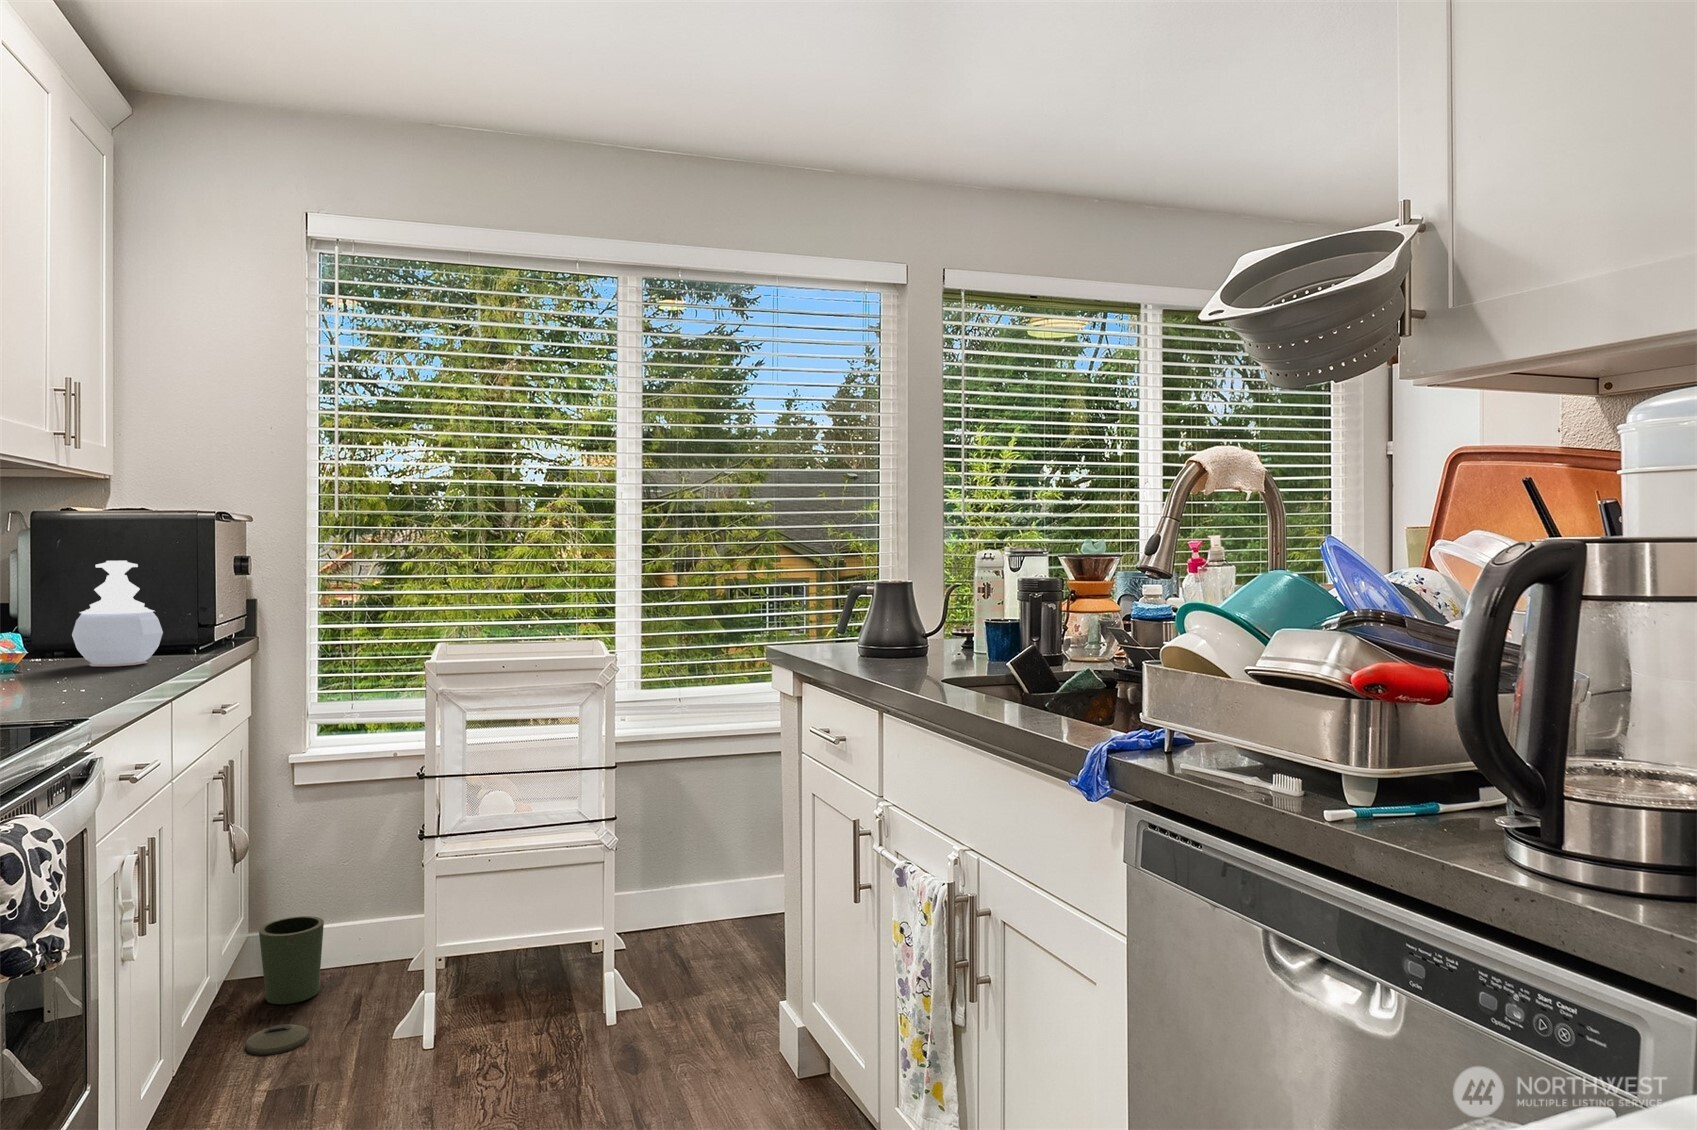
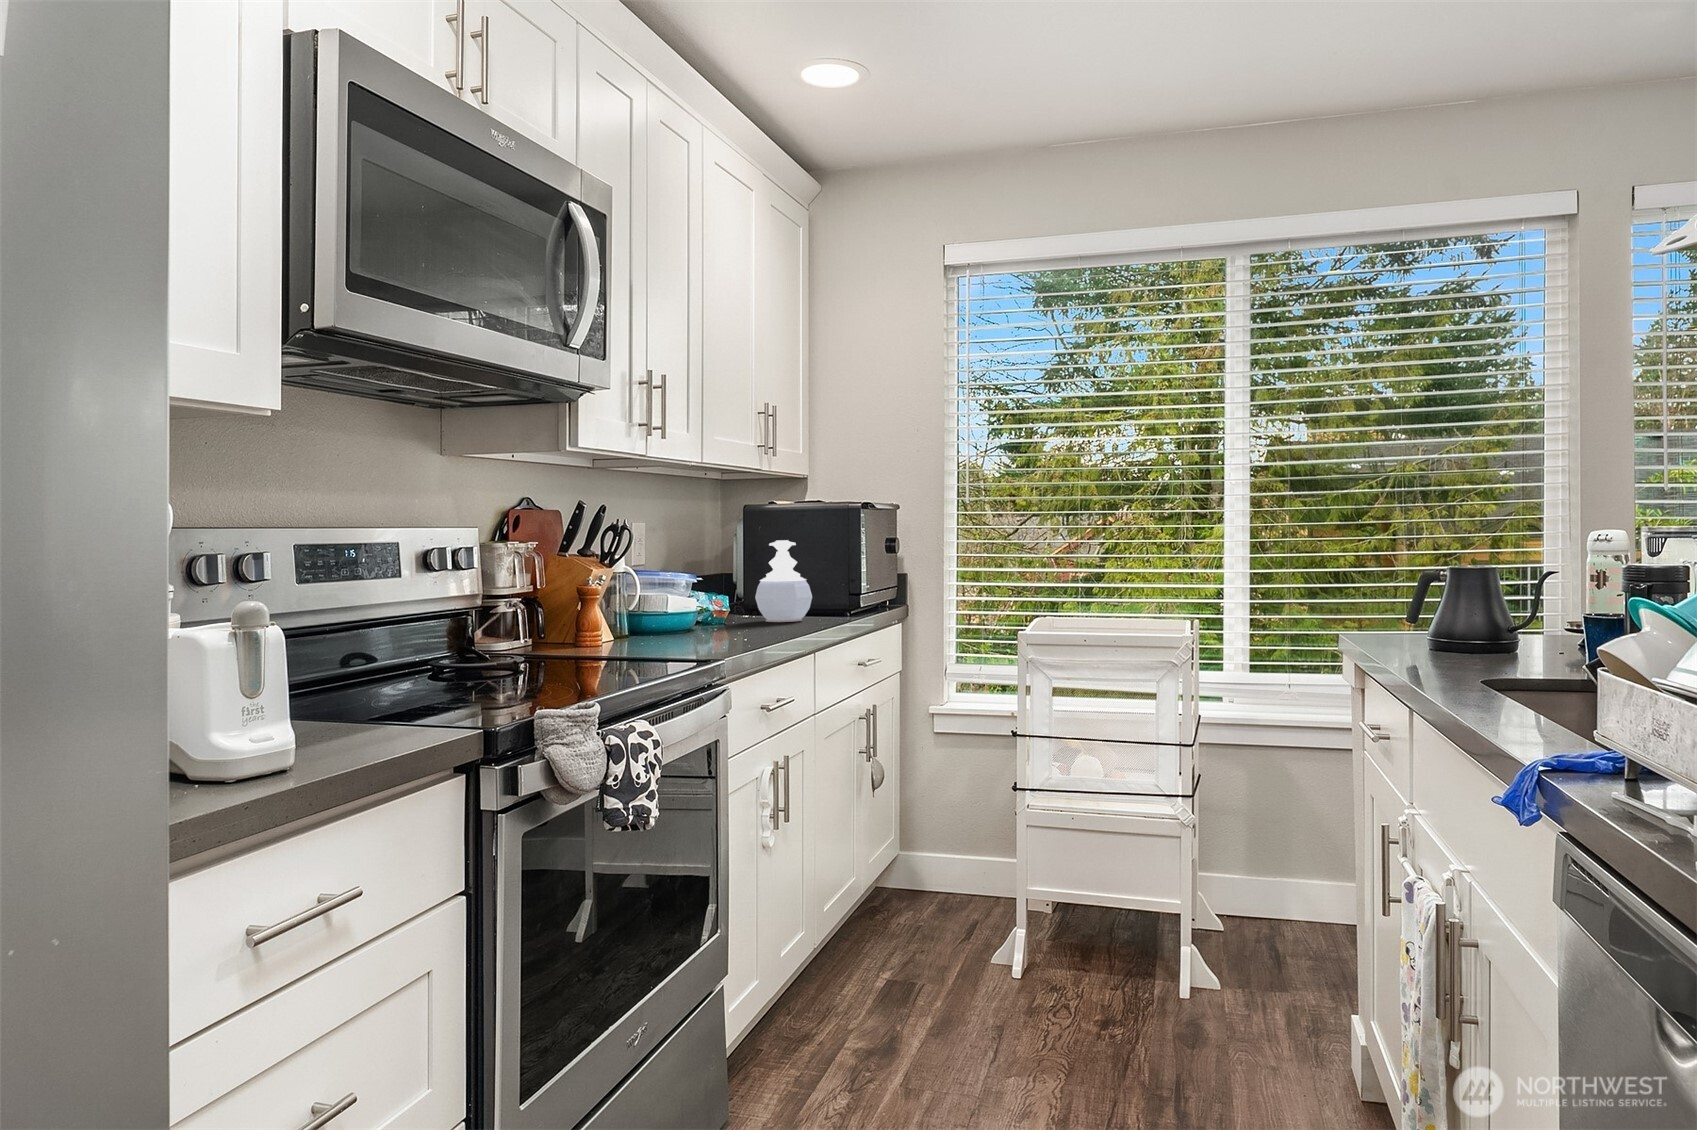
trash can: present [246,916,324,1055] -> none [880,844,951,953]

